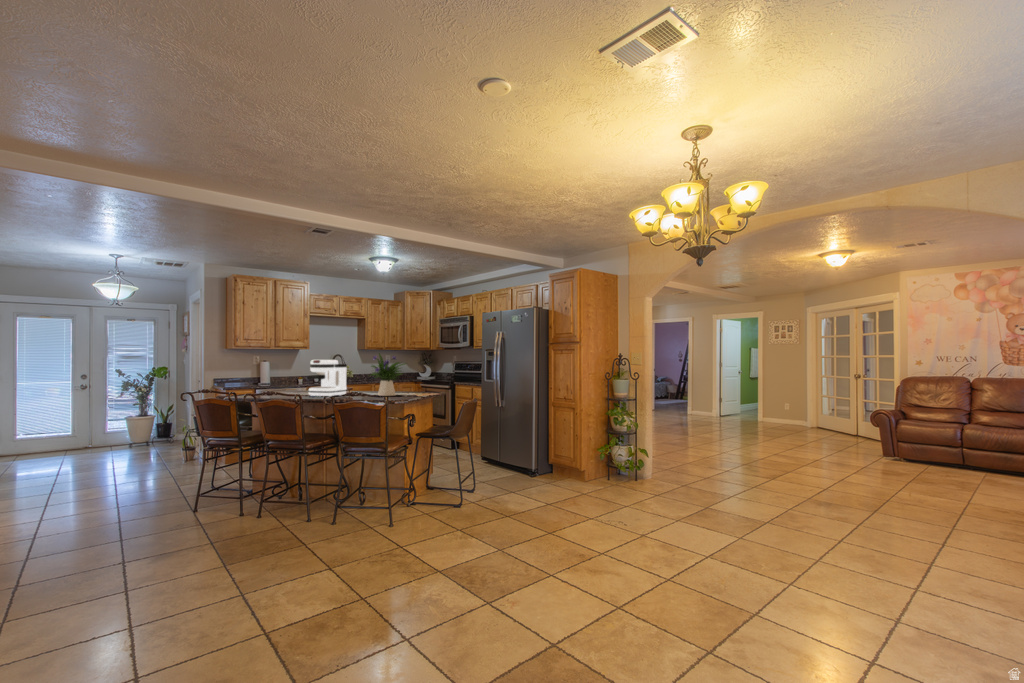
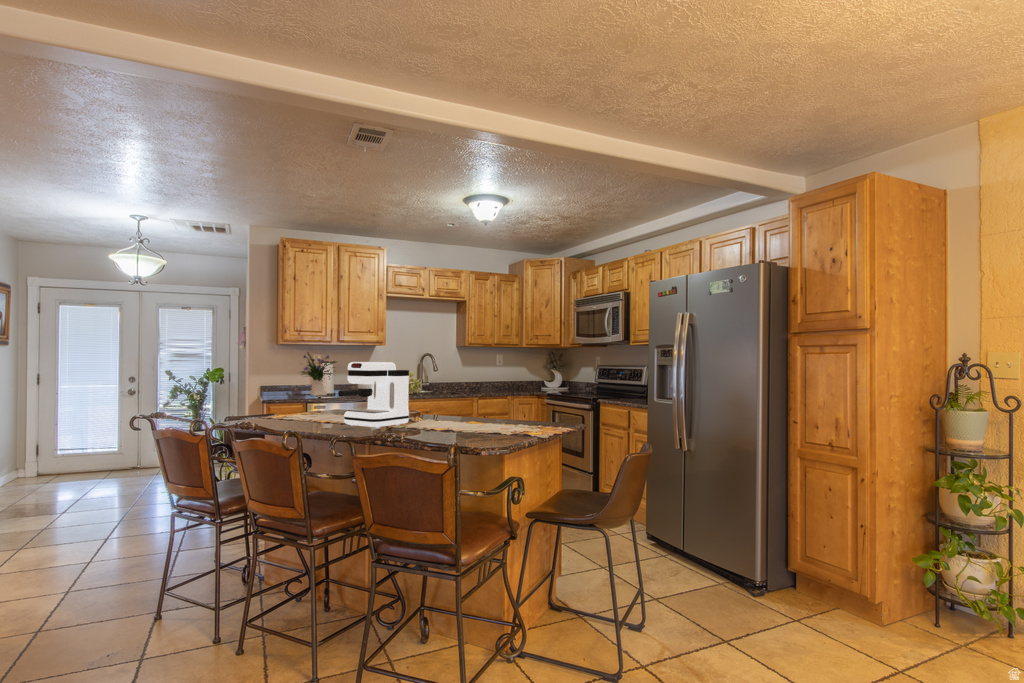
flower arrangement: present [371,353,404,396] -> present [302,353,336,396]

